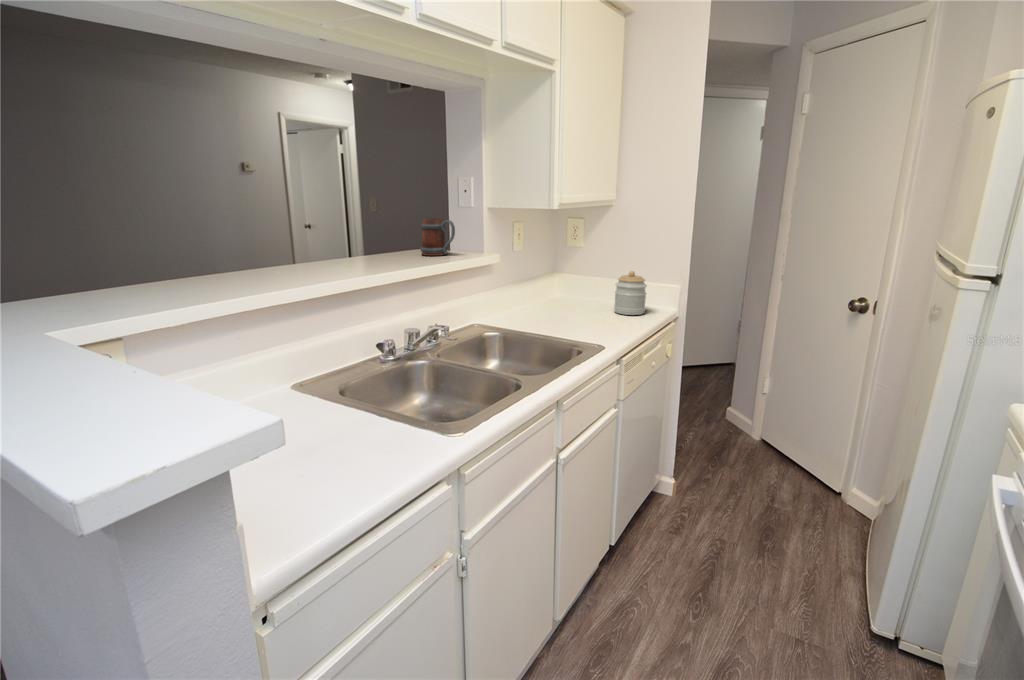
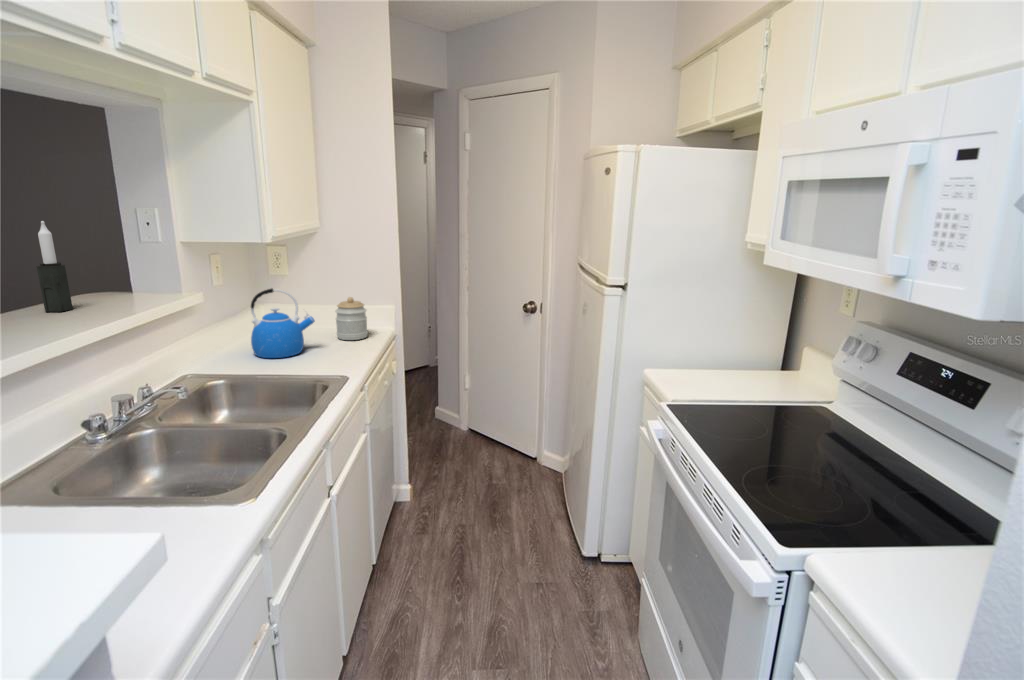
candle: none [381,186,401,259] -> present [36,221,73,312]
mug: present [421,218,455,256] -> none [95,257,147,303]
kettle: none [533,255,591,321] -> present [251,288,315,358]

